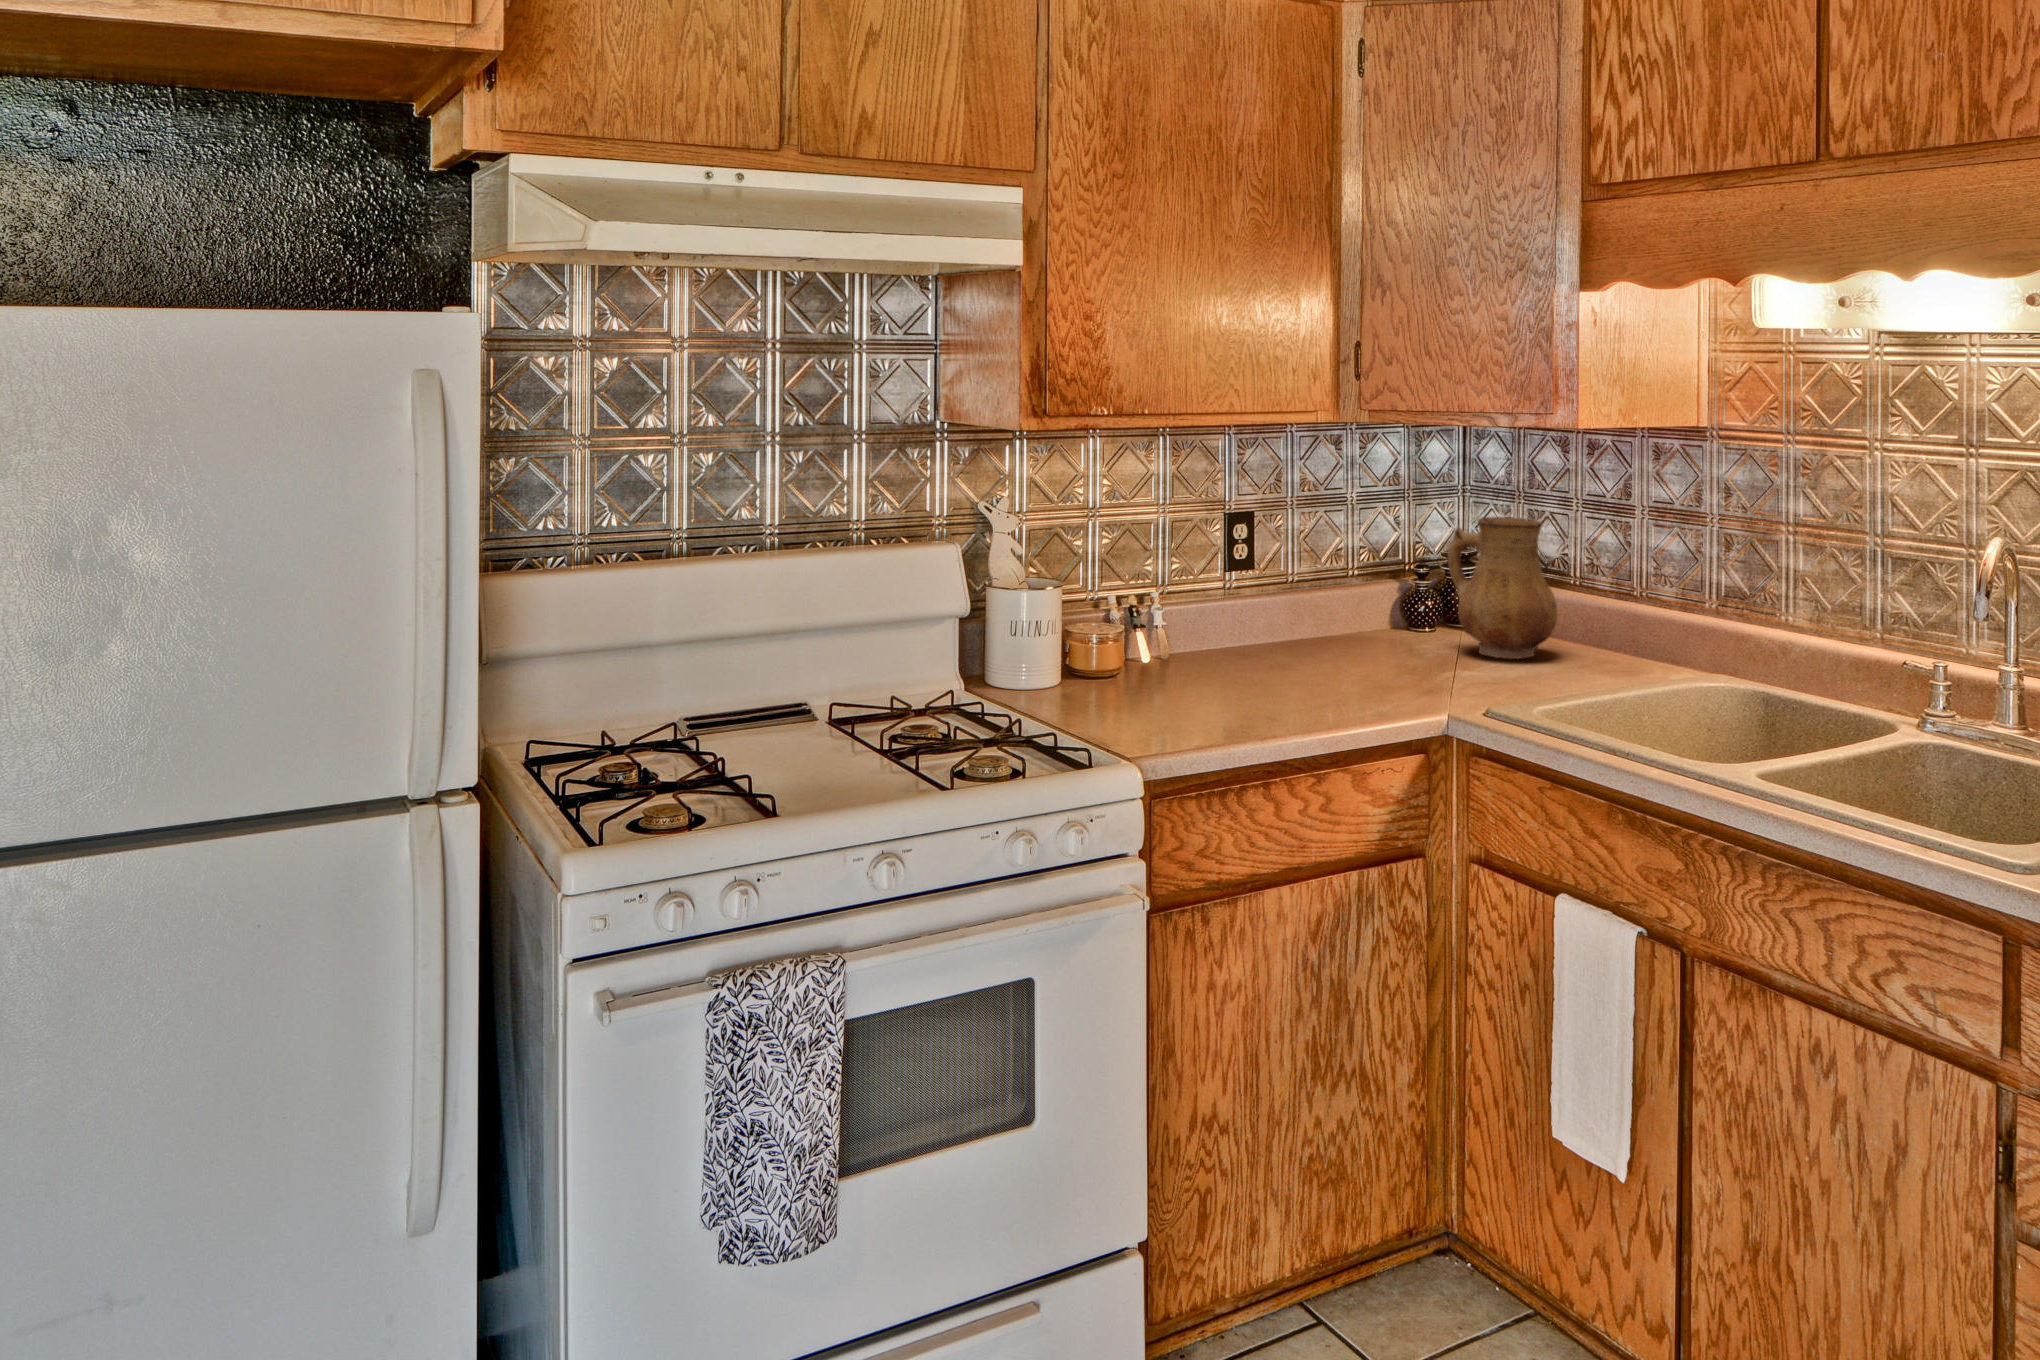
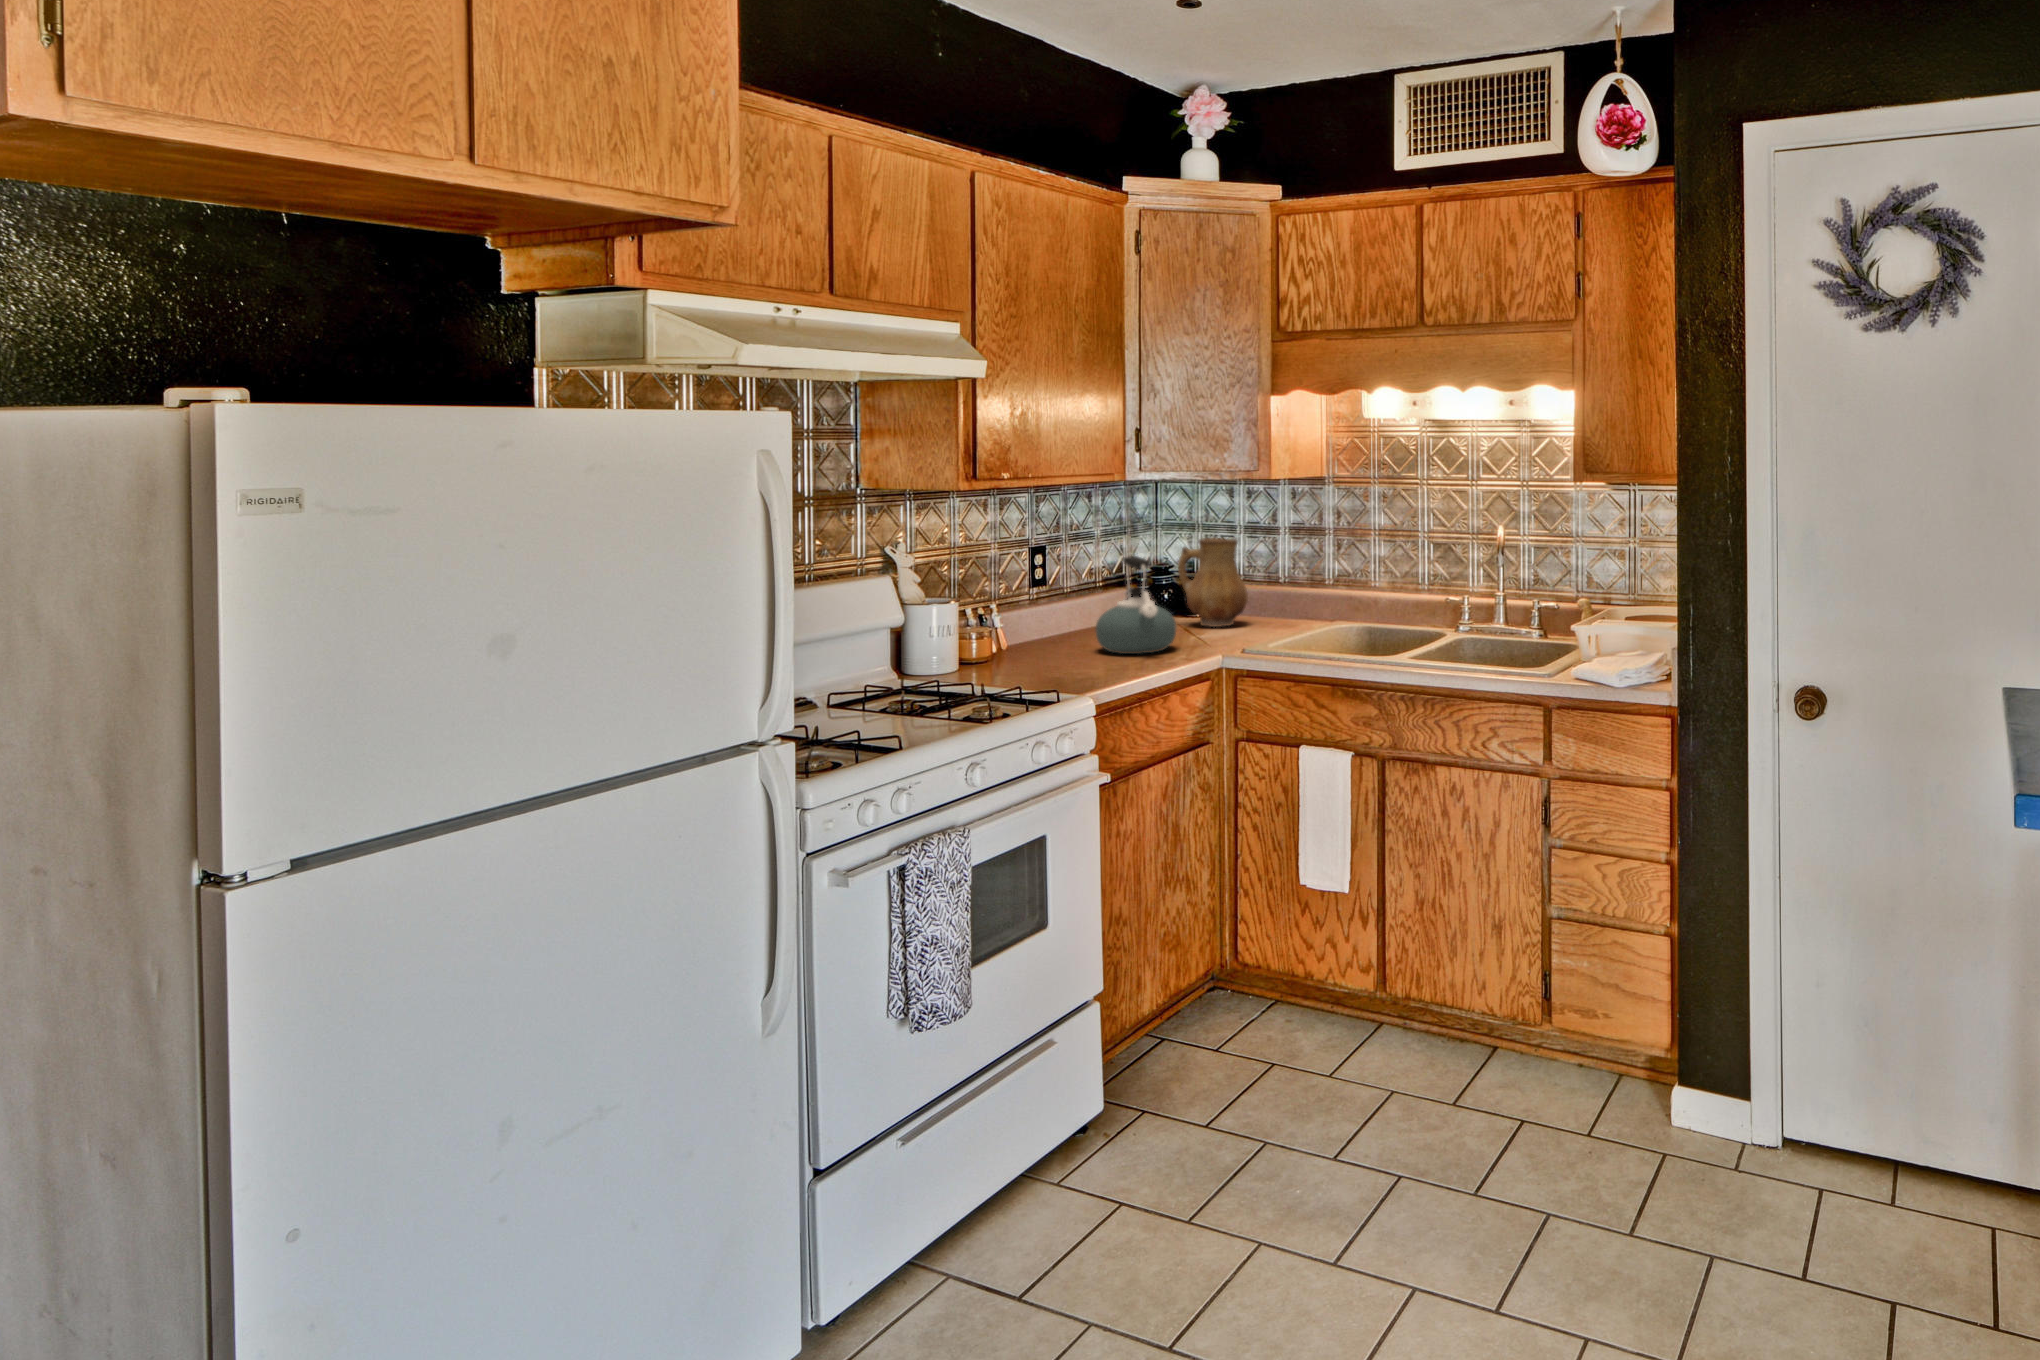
kettle: none [1259,541,1384,695] -> present [1096,556,1176,654]

